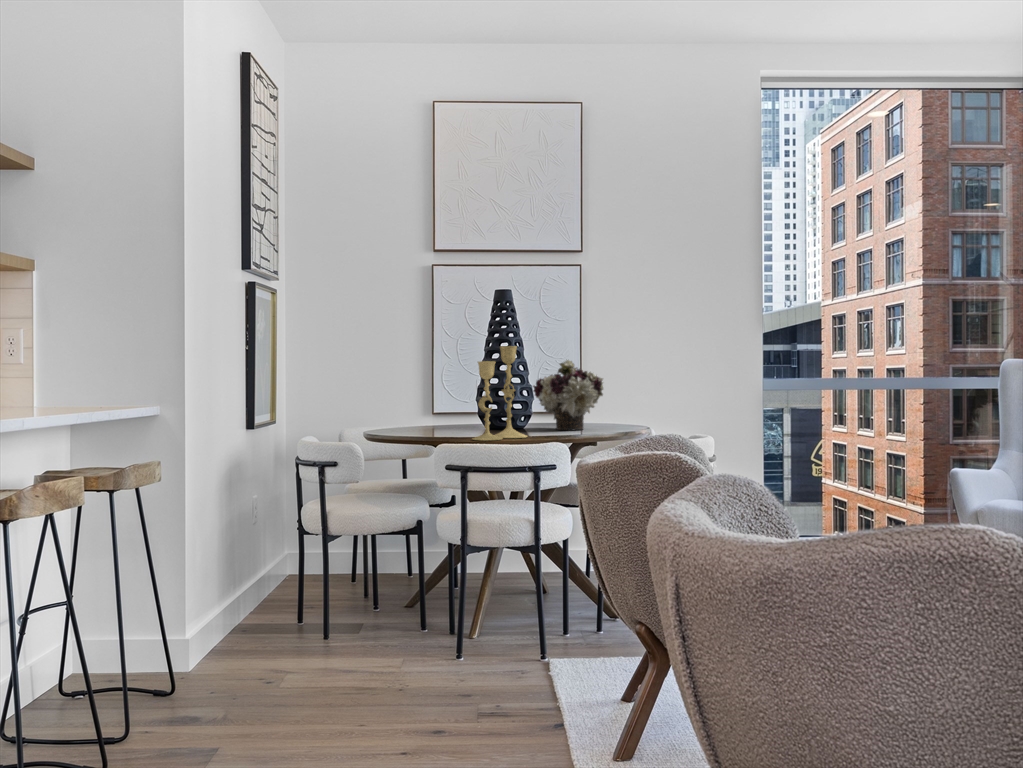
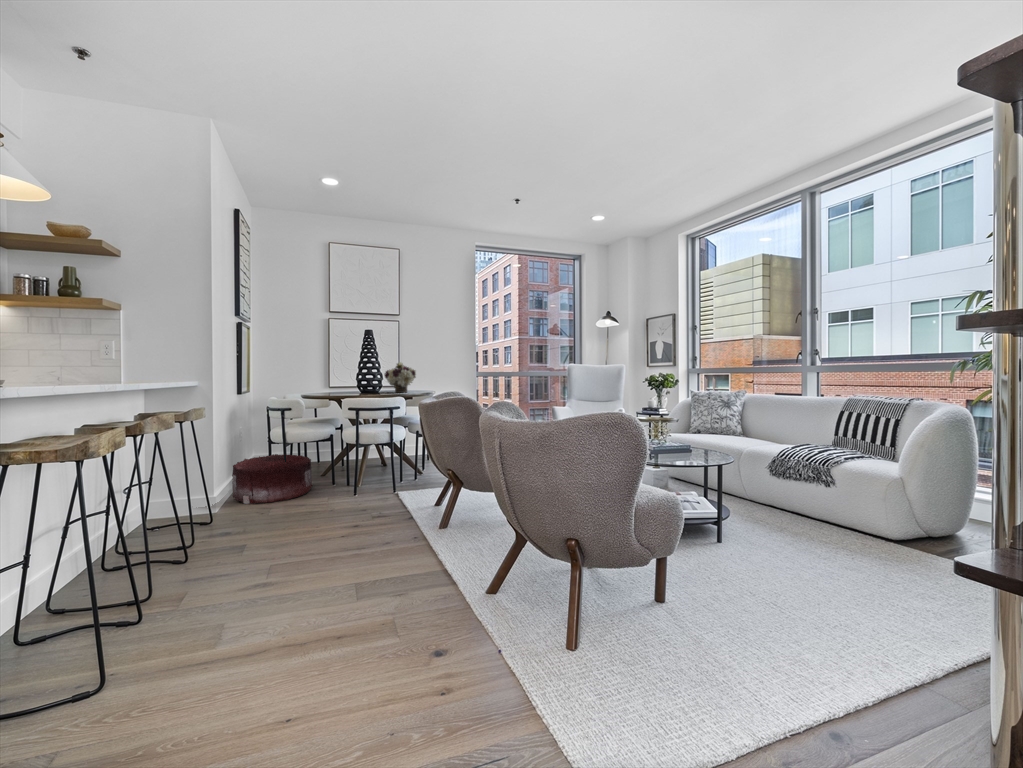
candlestick: present [473,346,527,441] -> none [359,356,384,397]
pouf: none [225,555,379,663] -> present [232,454,313,504]

